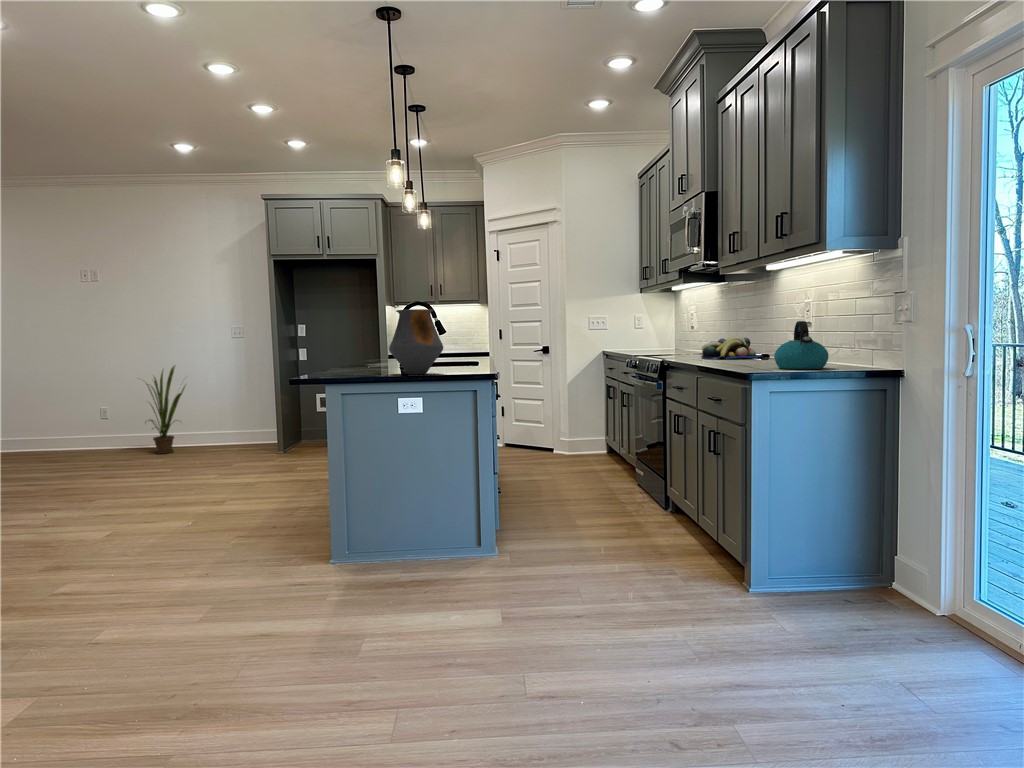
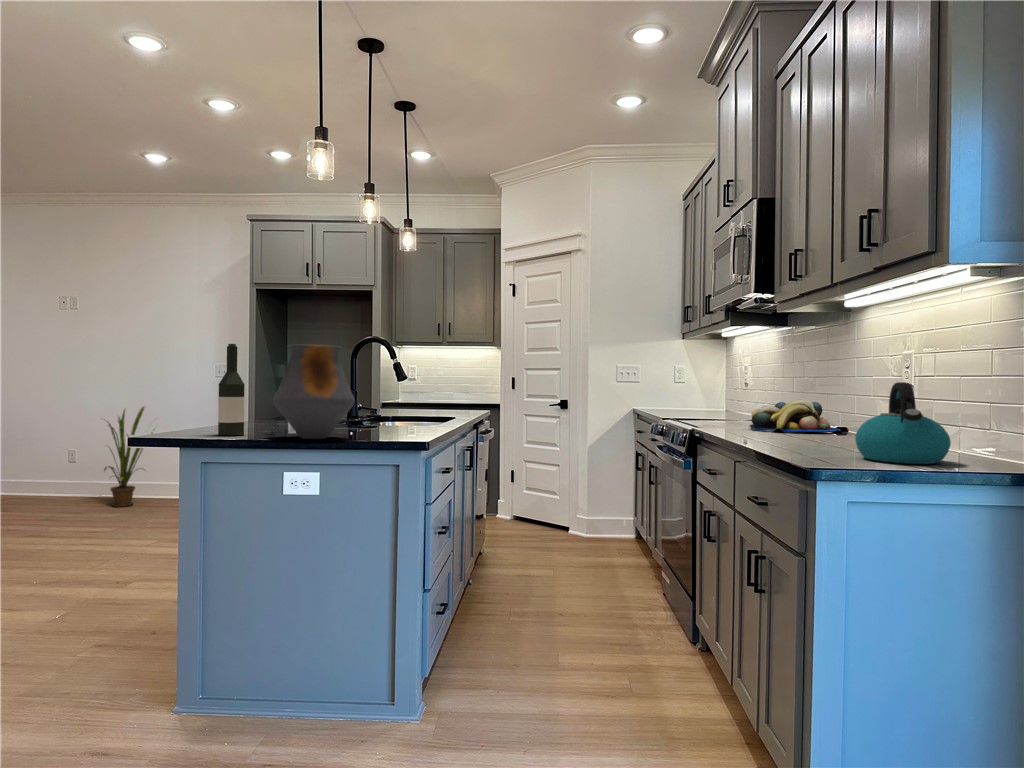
wine bottle: none [346,310,365,375] -> present [218,344,245,436]

